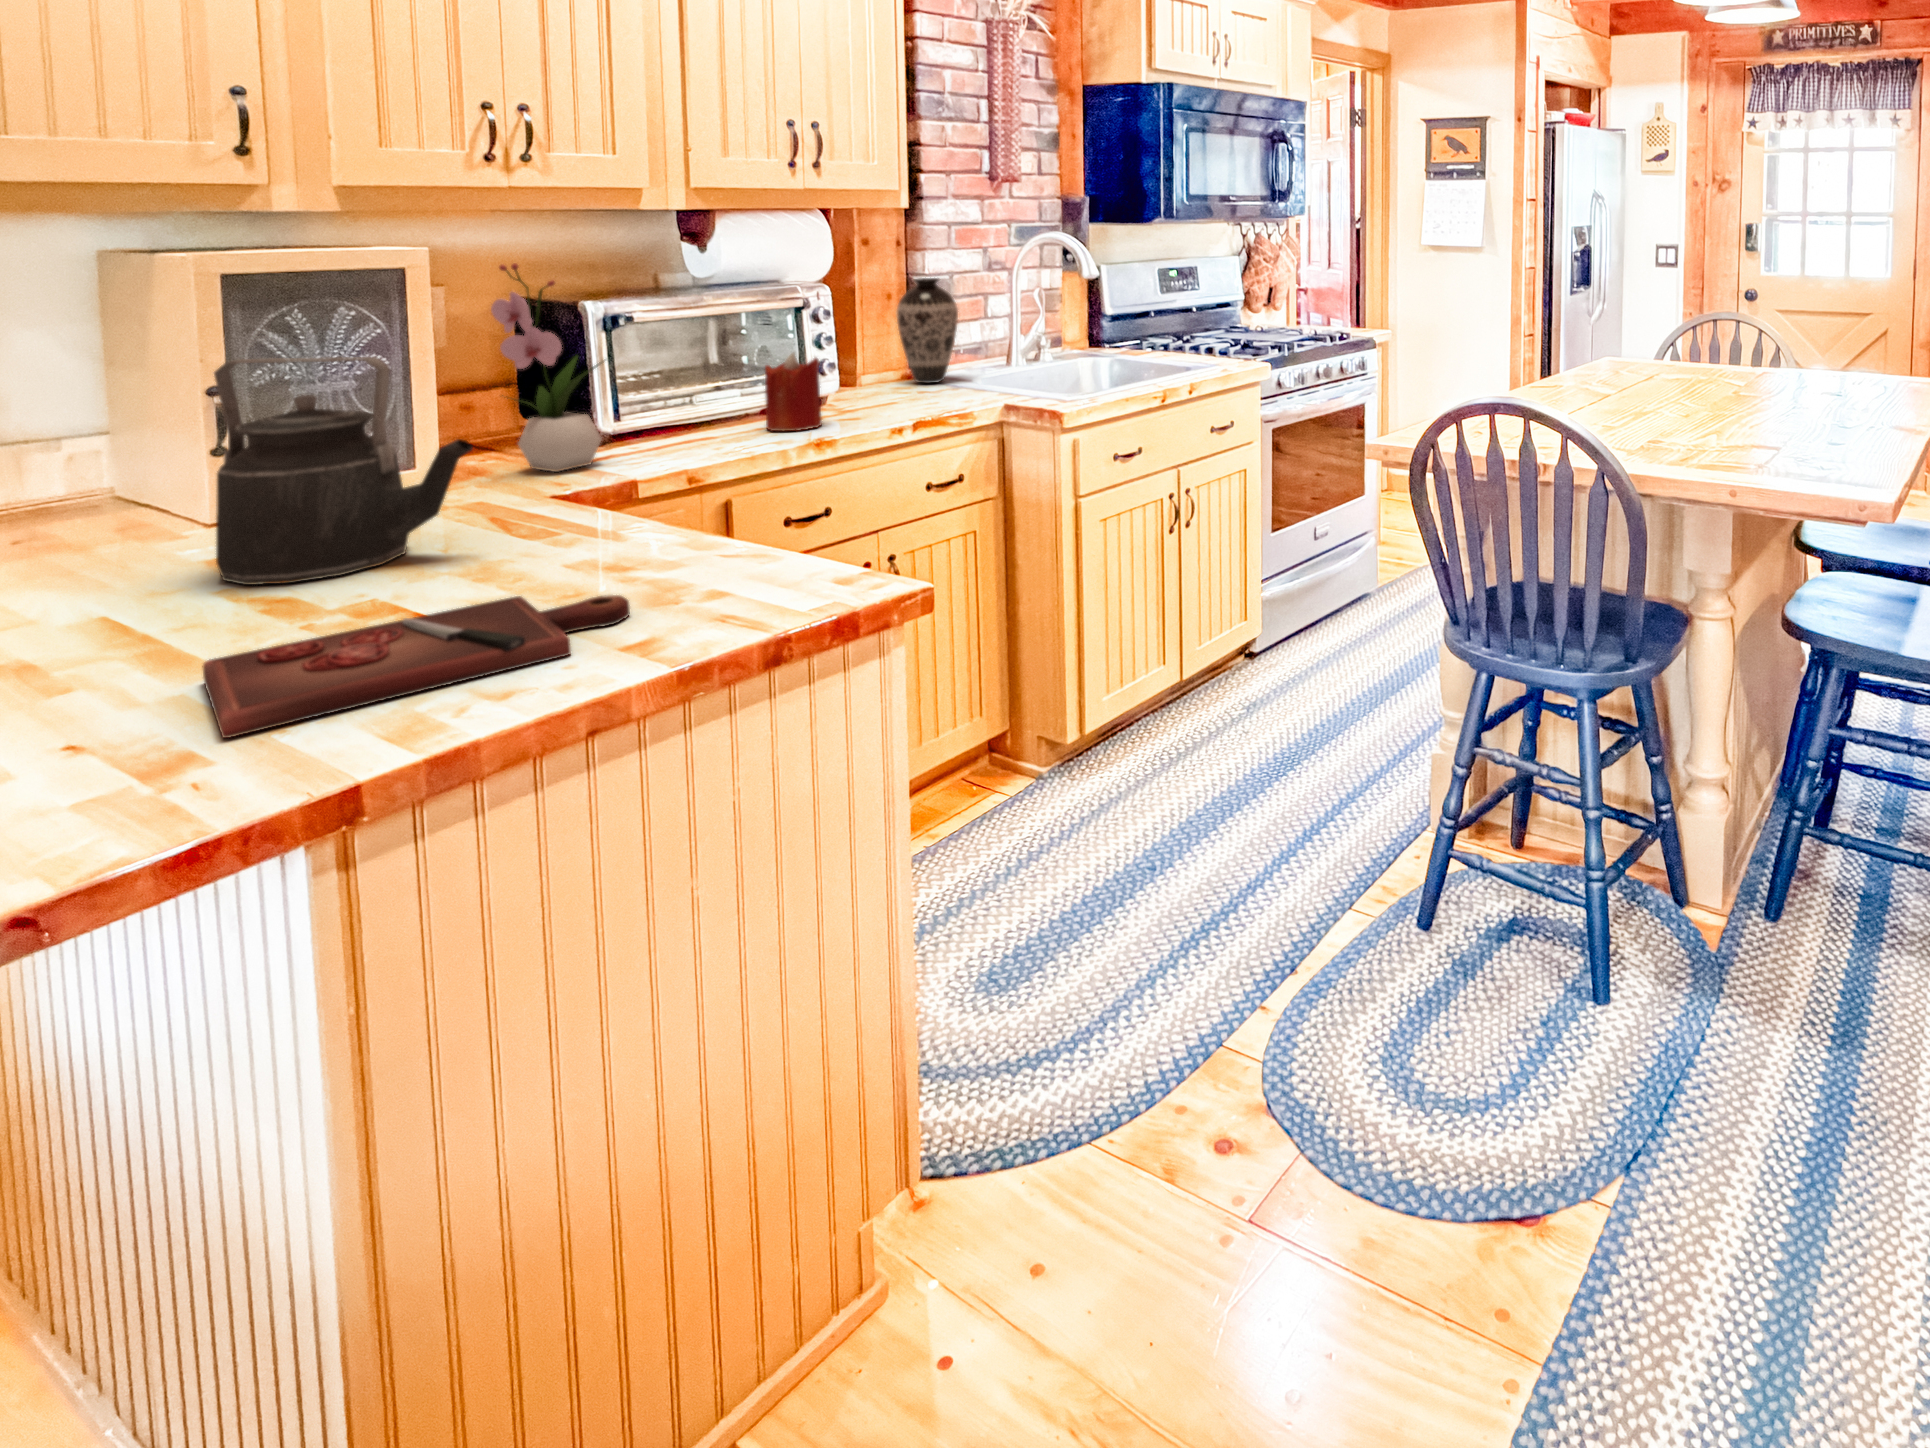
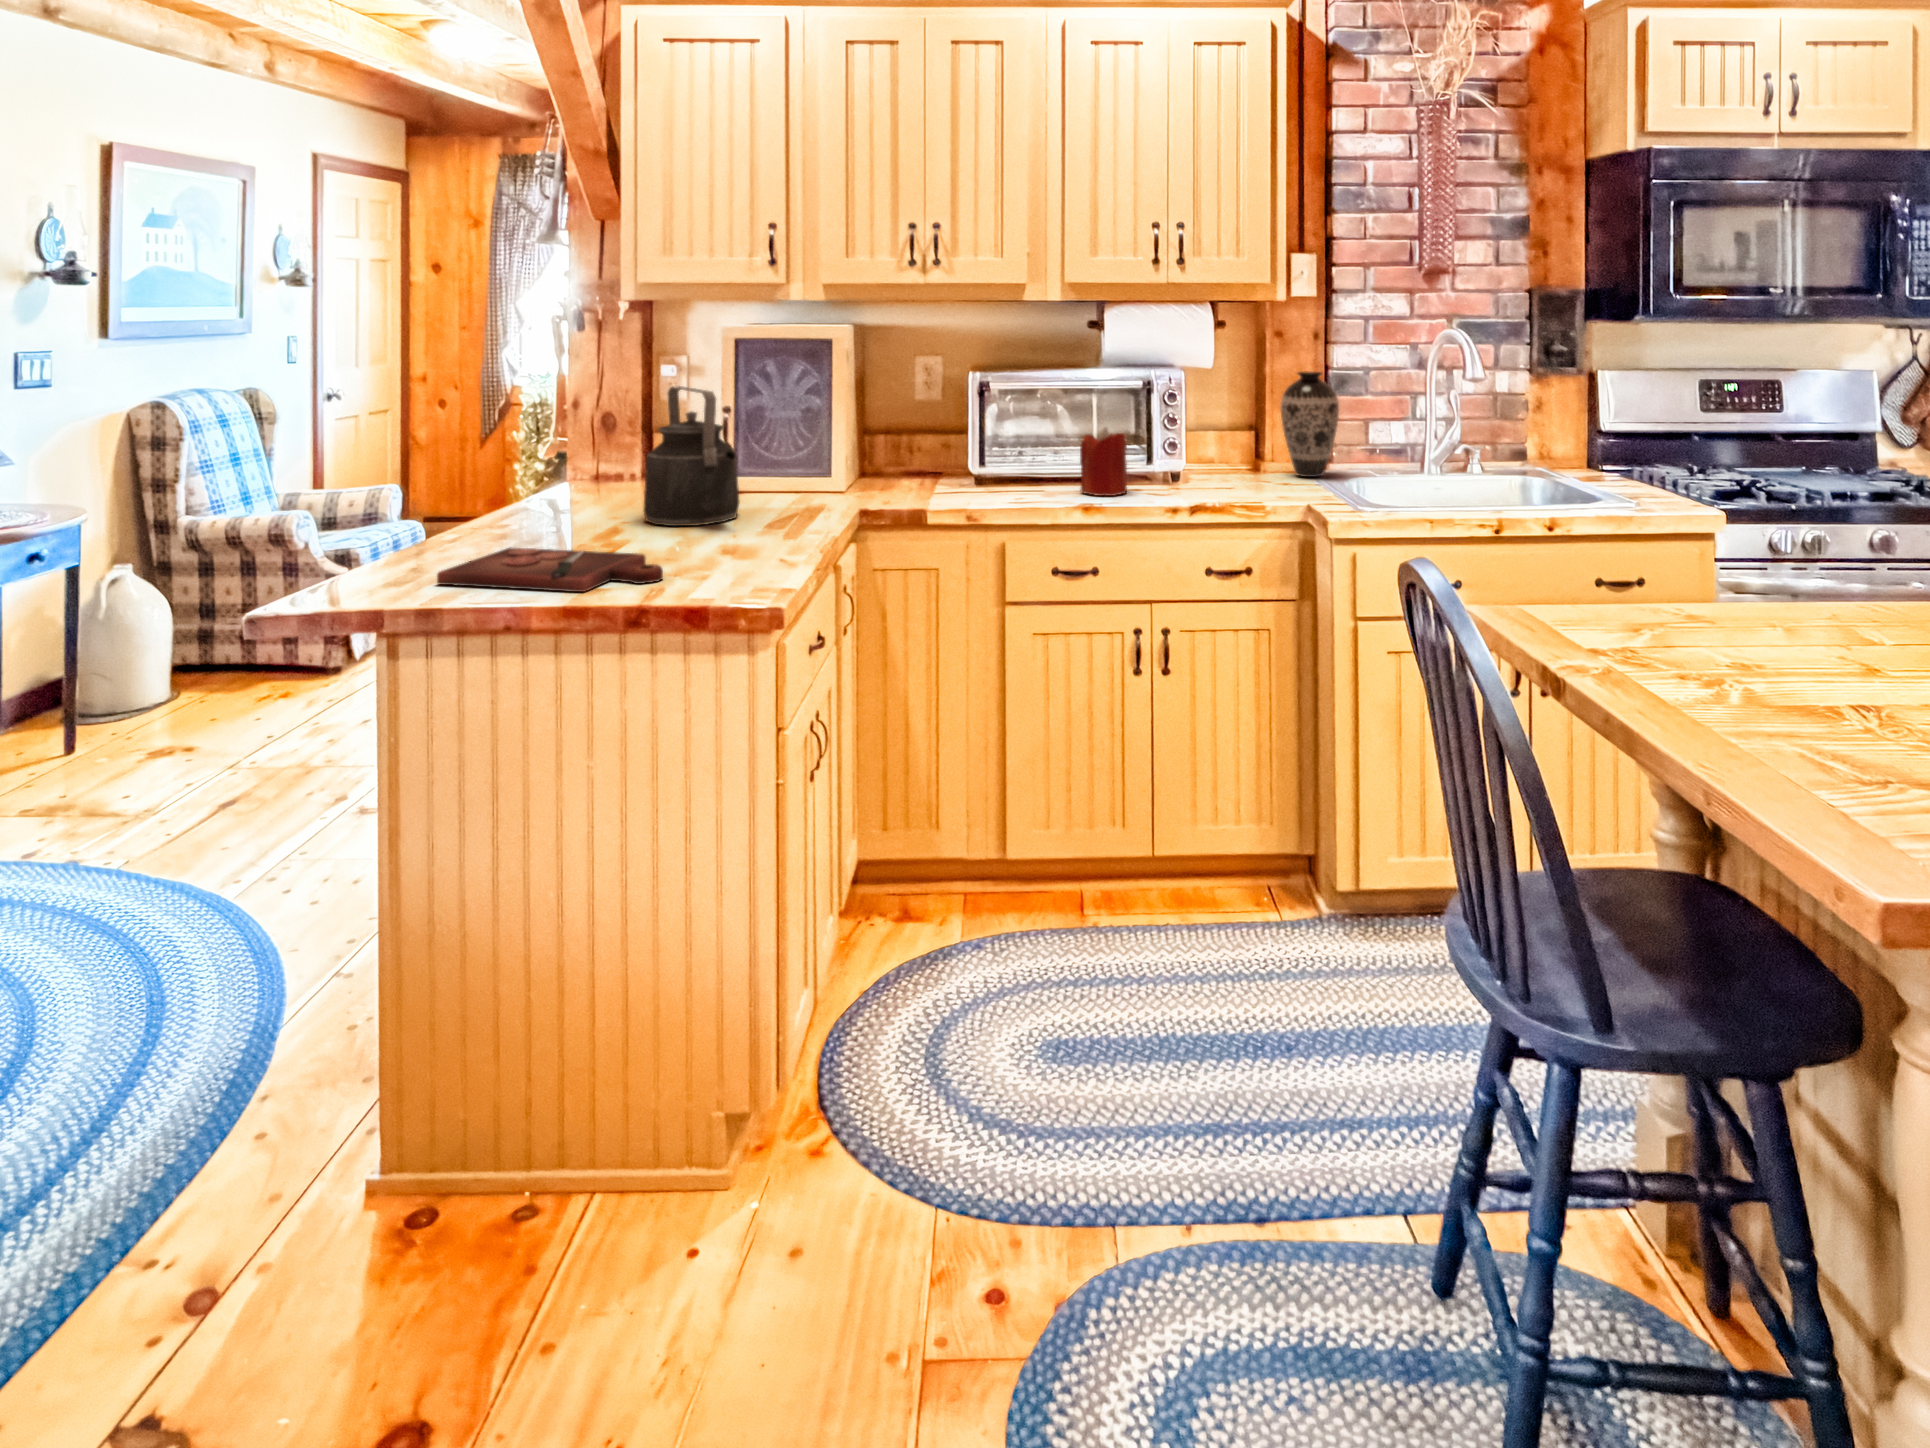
flower arrangement: present [491,263,602,472] -> none [885,337,948,494]

